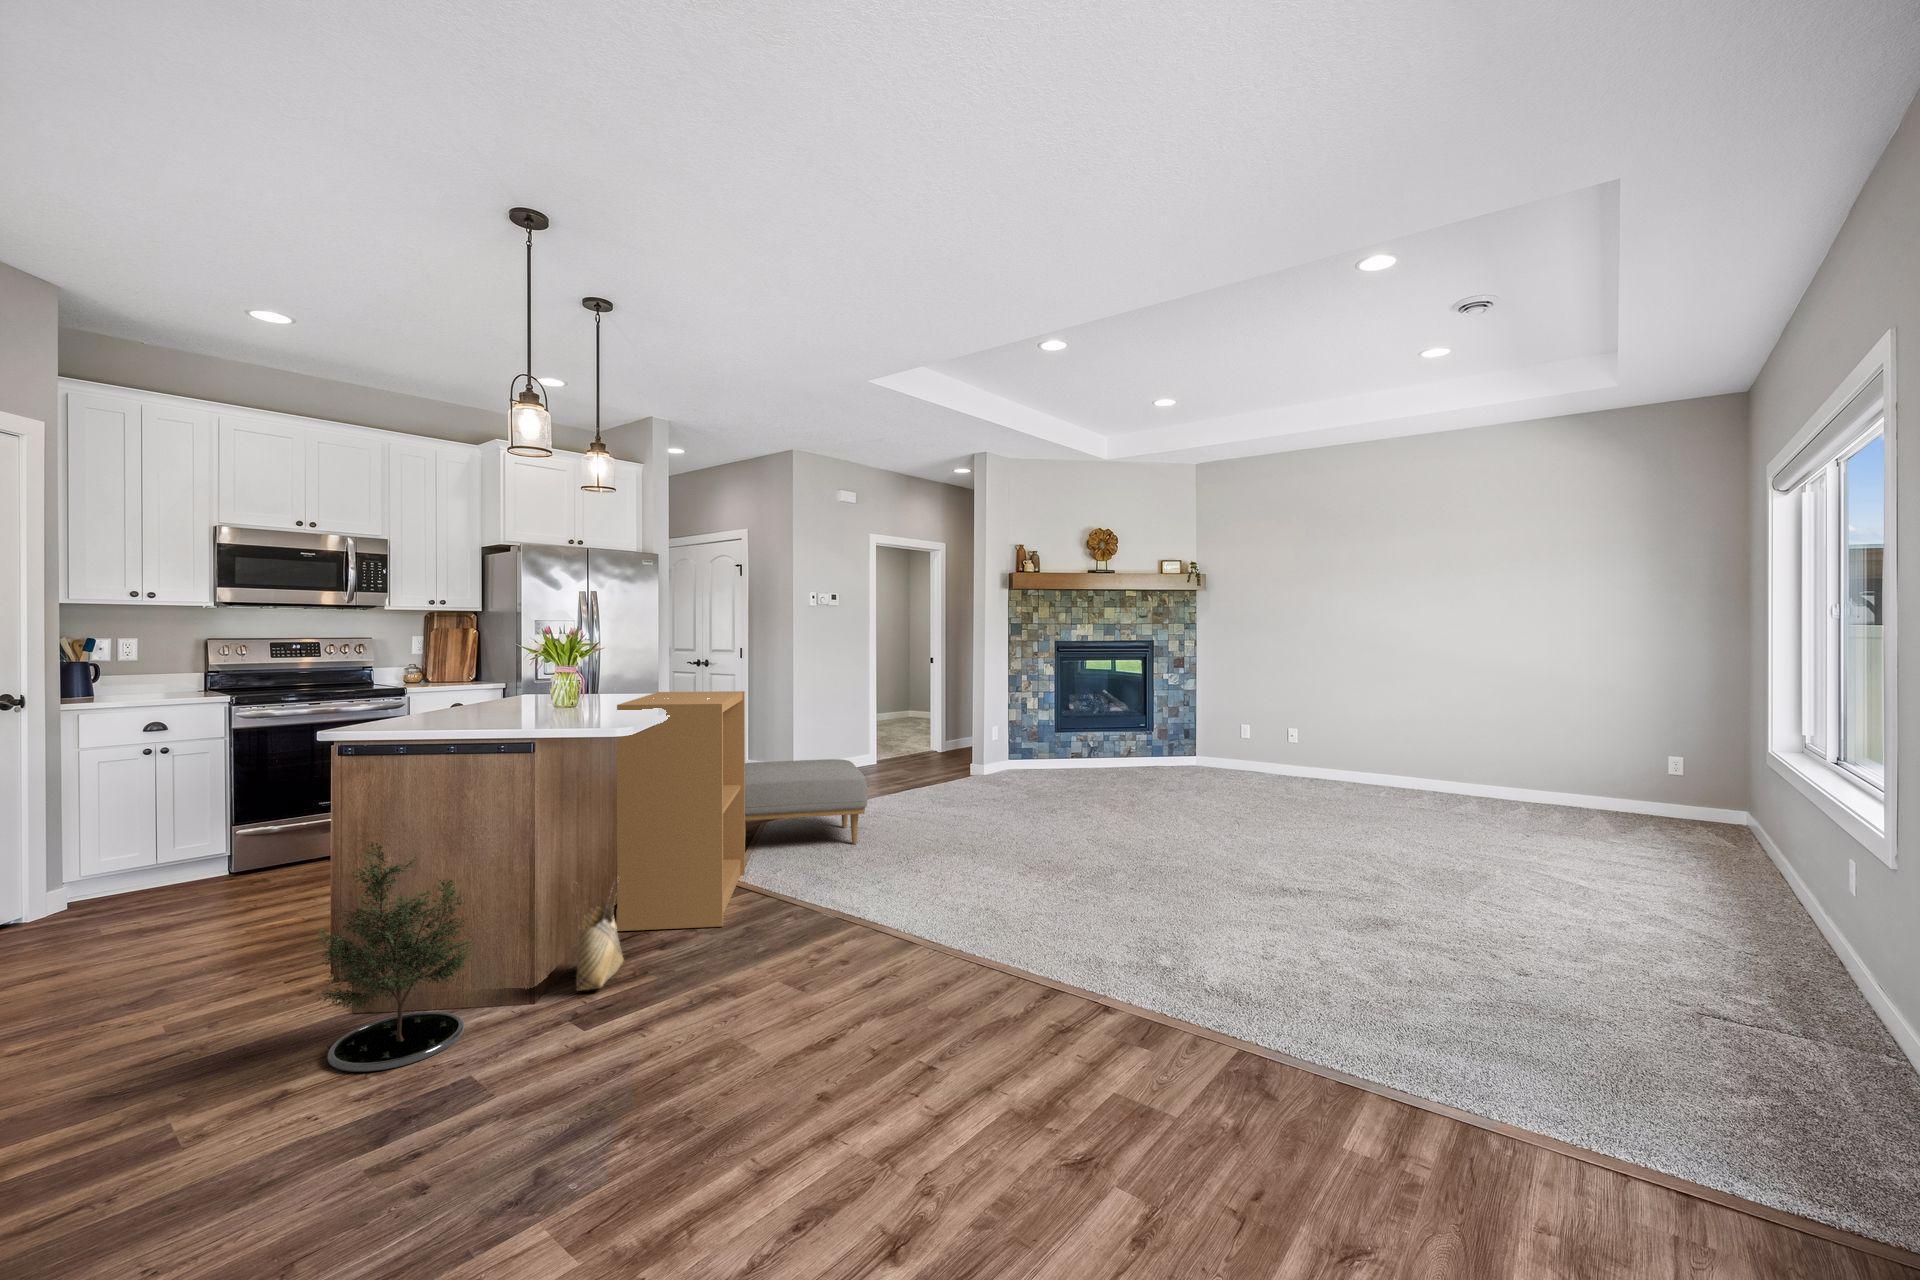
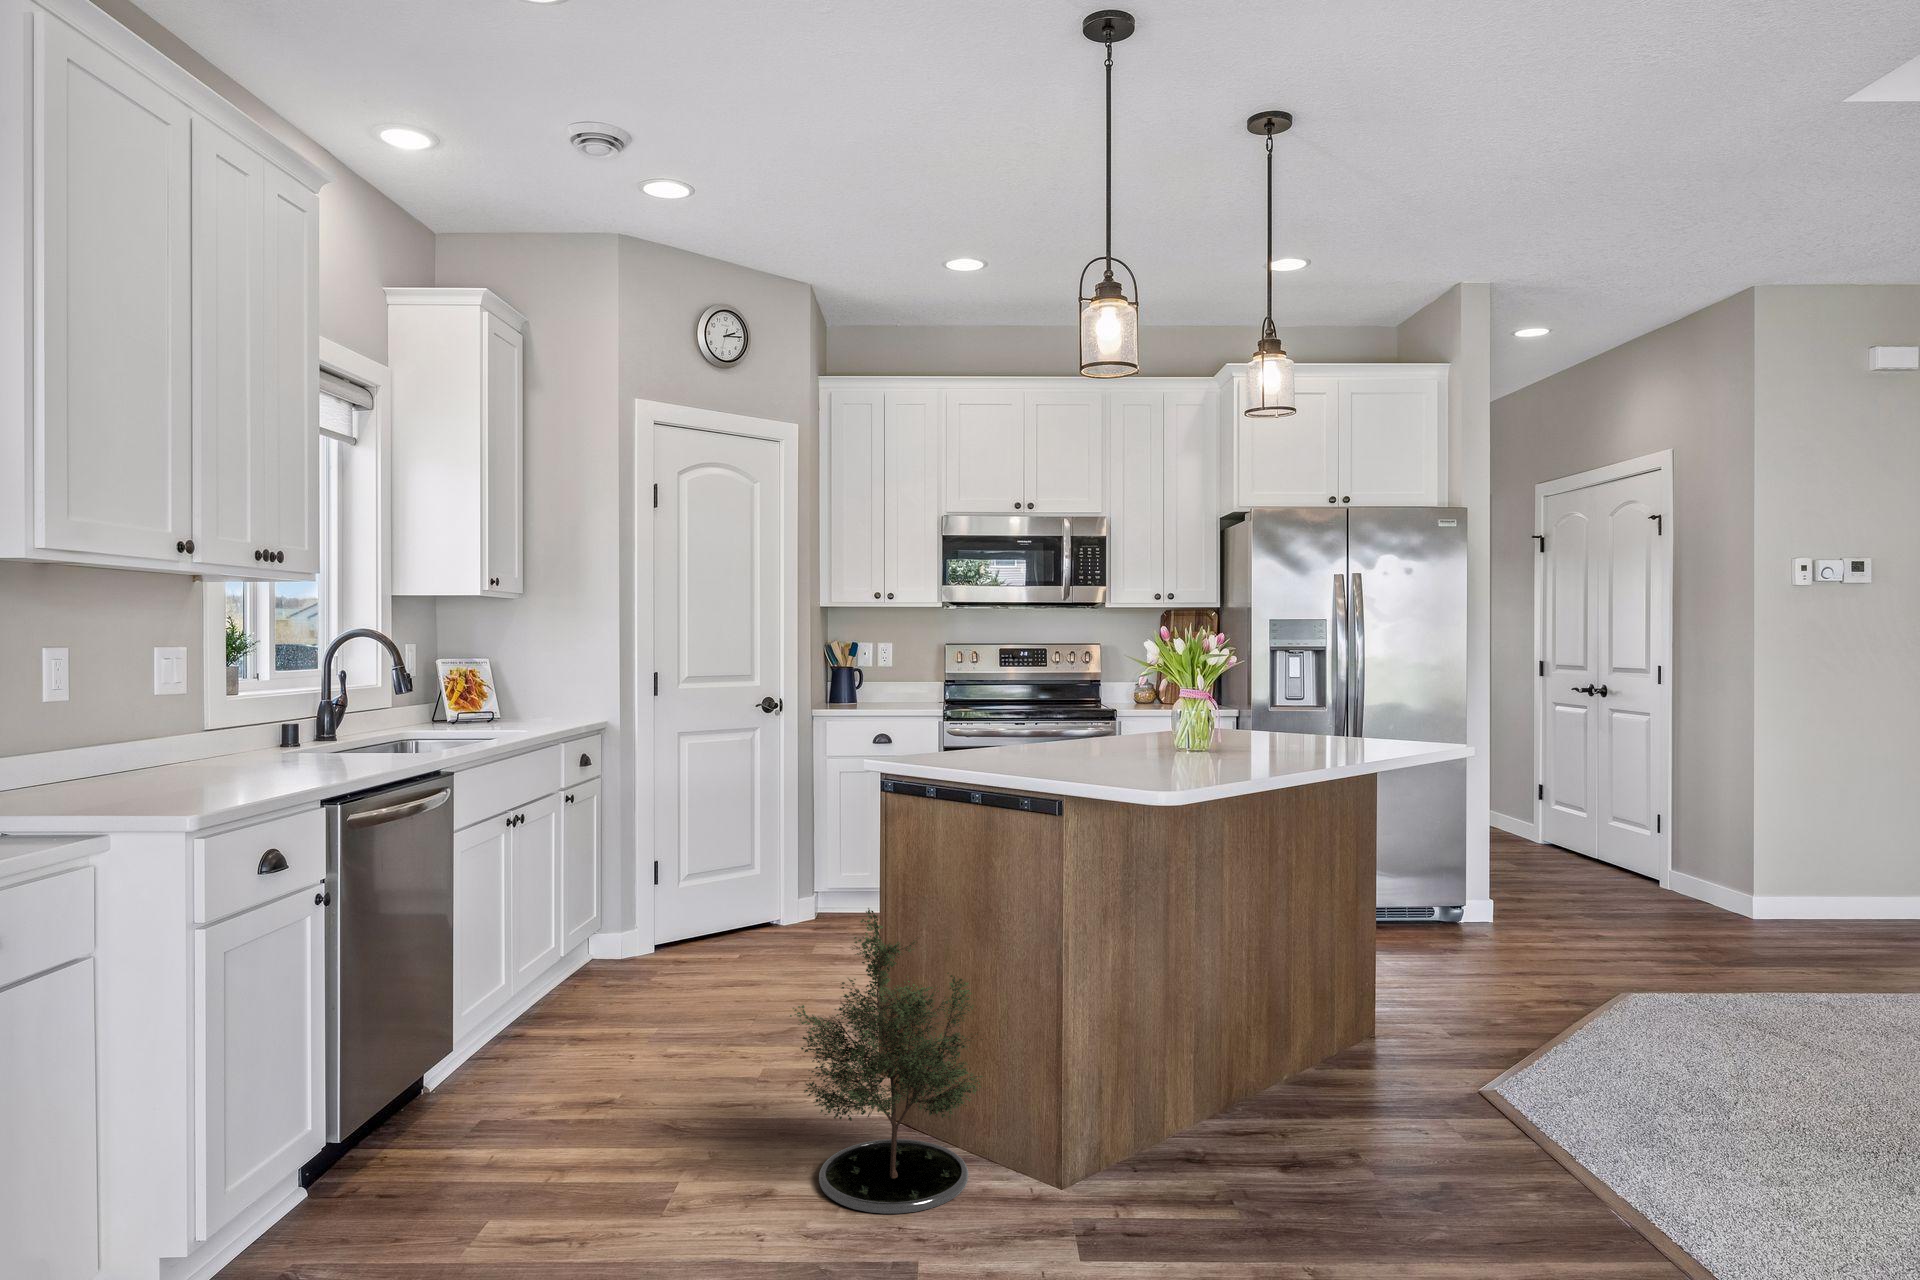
bookshelf: present [616,691,745,931] -> none [1245,737,1521,1164]
ottoman: present [745,759,868,844] -> none [1517,875,1822,1079]
woven basket: present [576,877,623,991] -> none [1117,1020,1207,1201]

